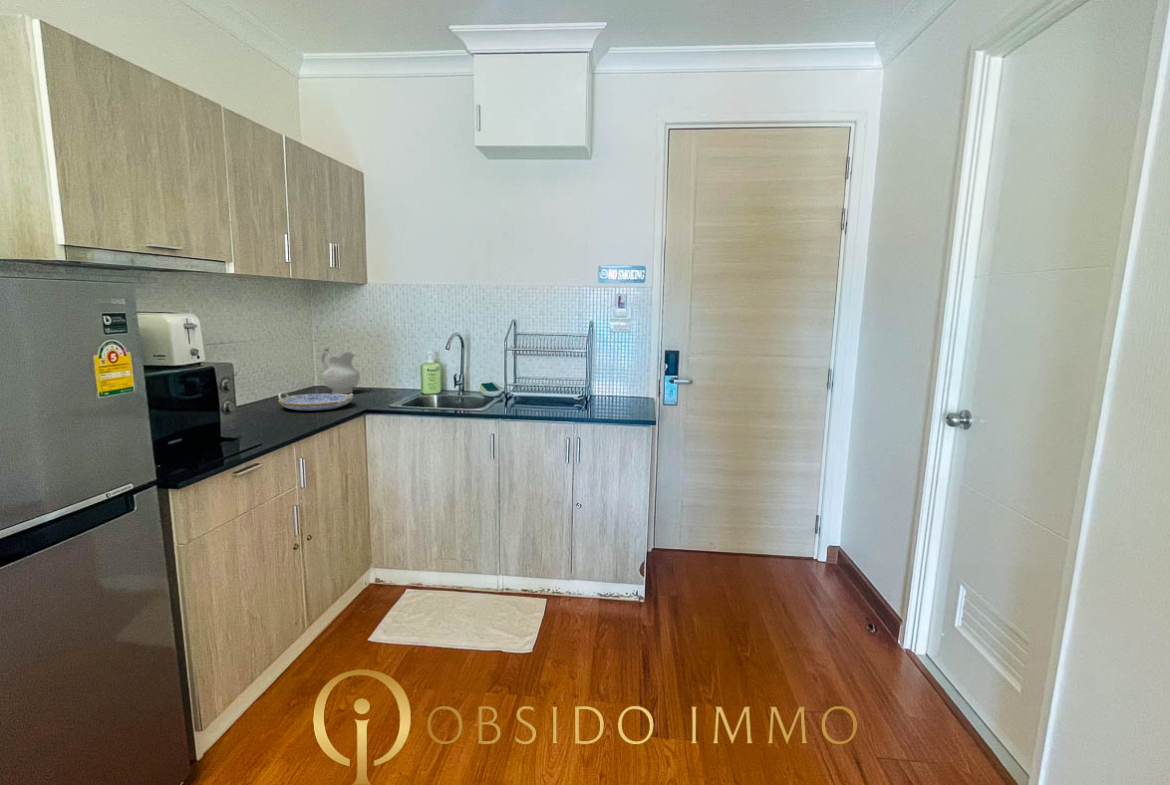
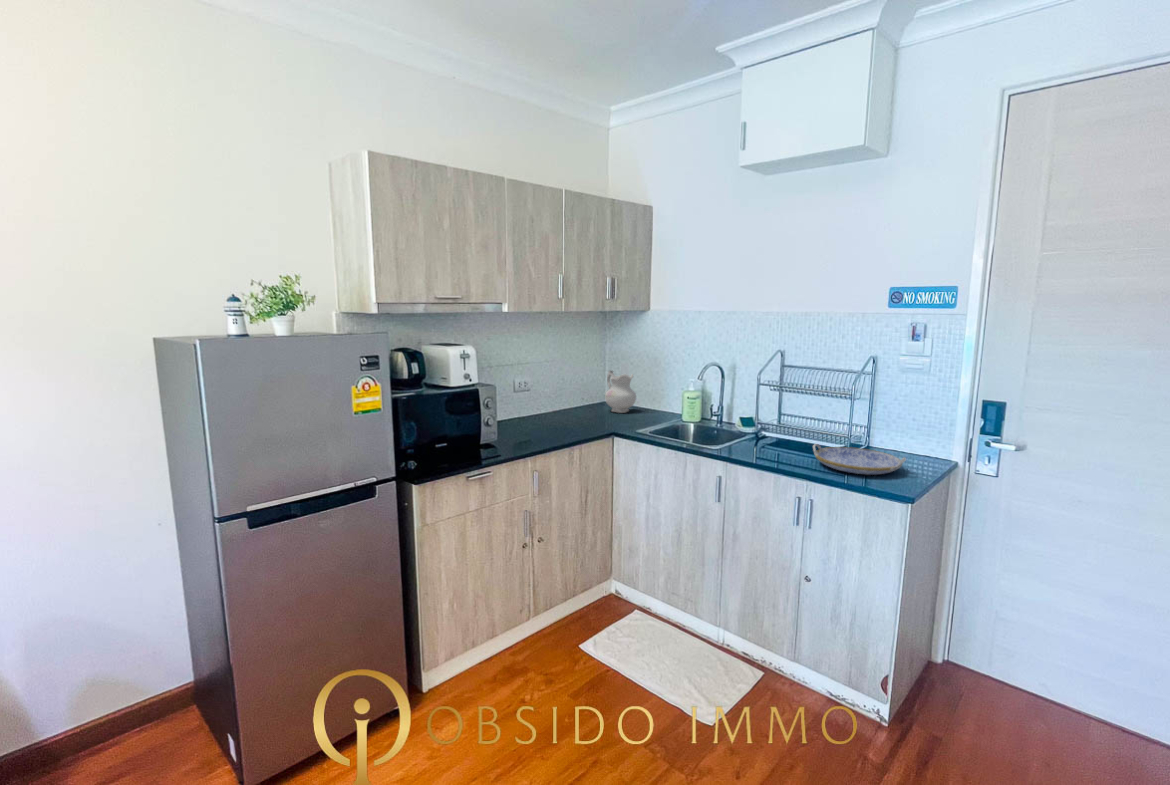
serving tray: present [278,392,353,411] -> present [813,444,906,475]

